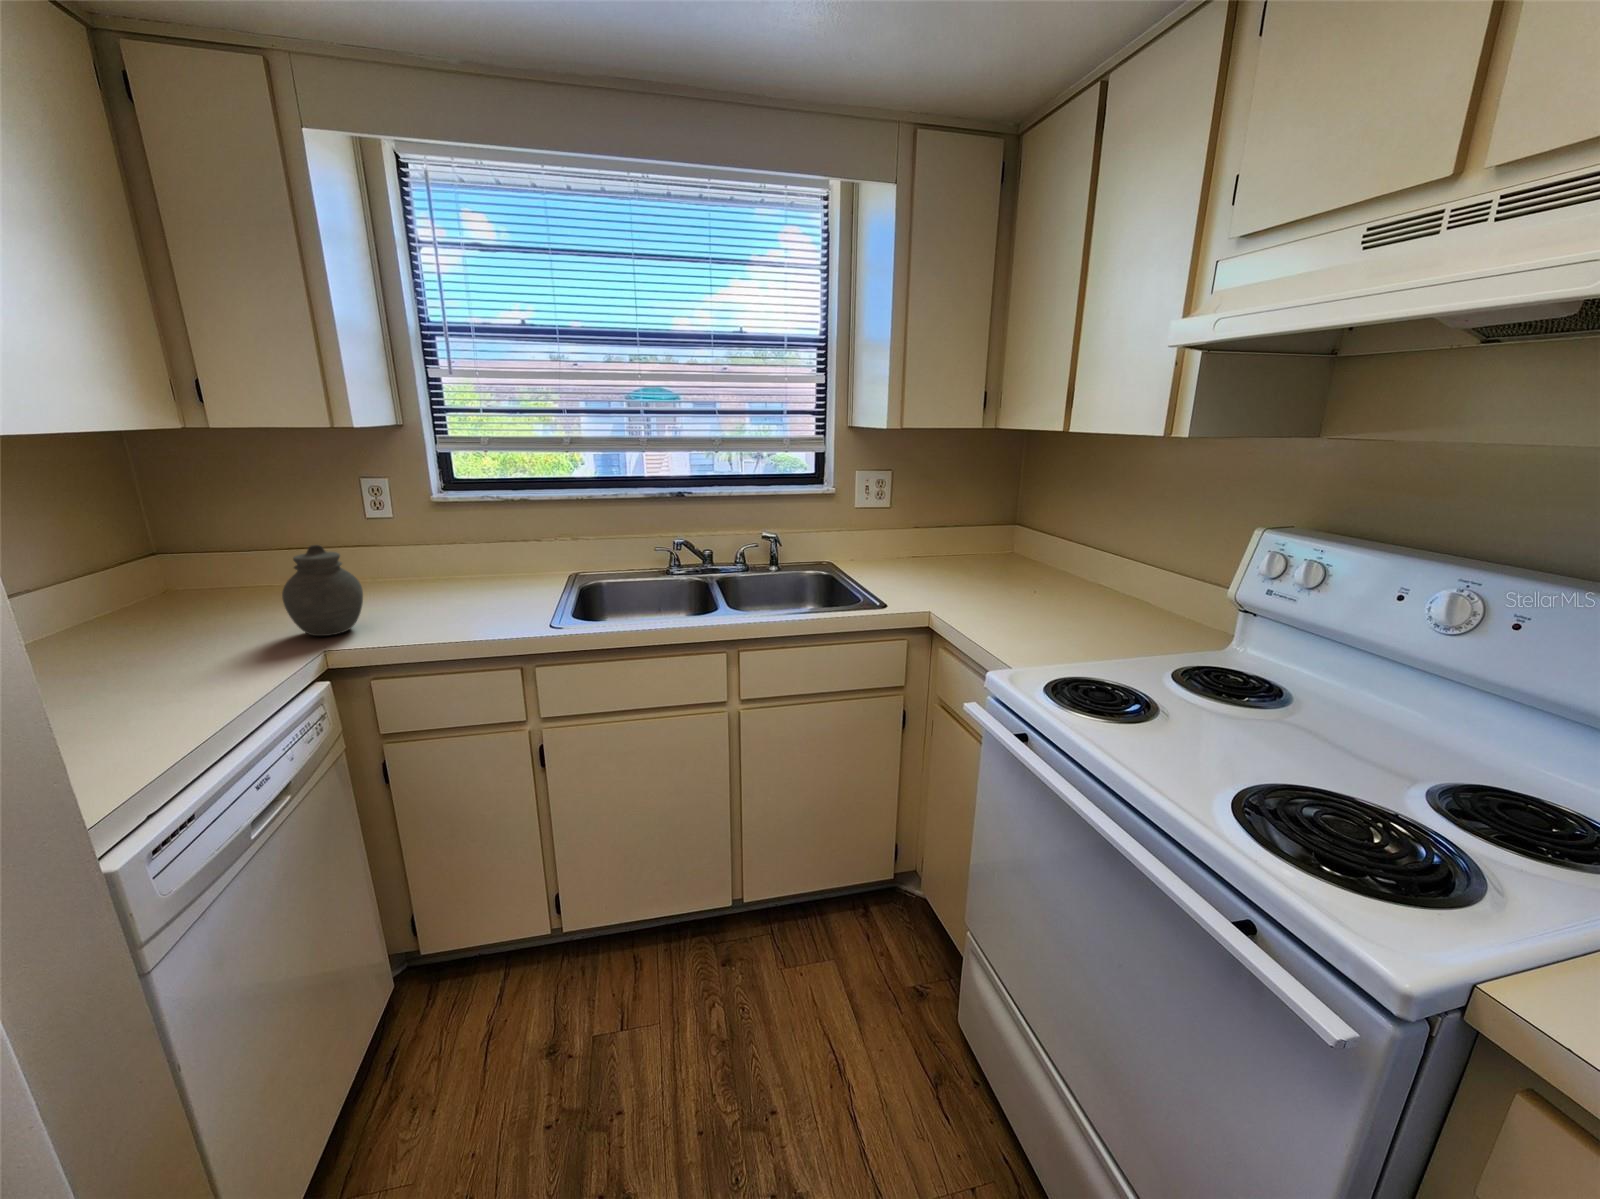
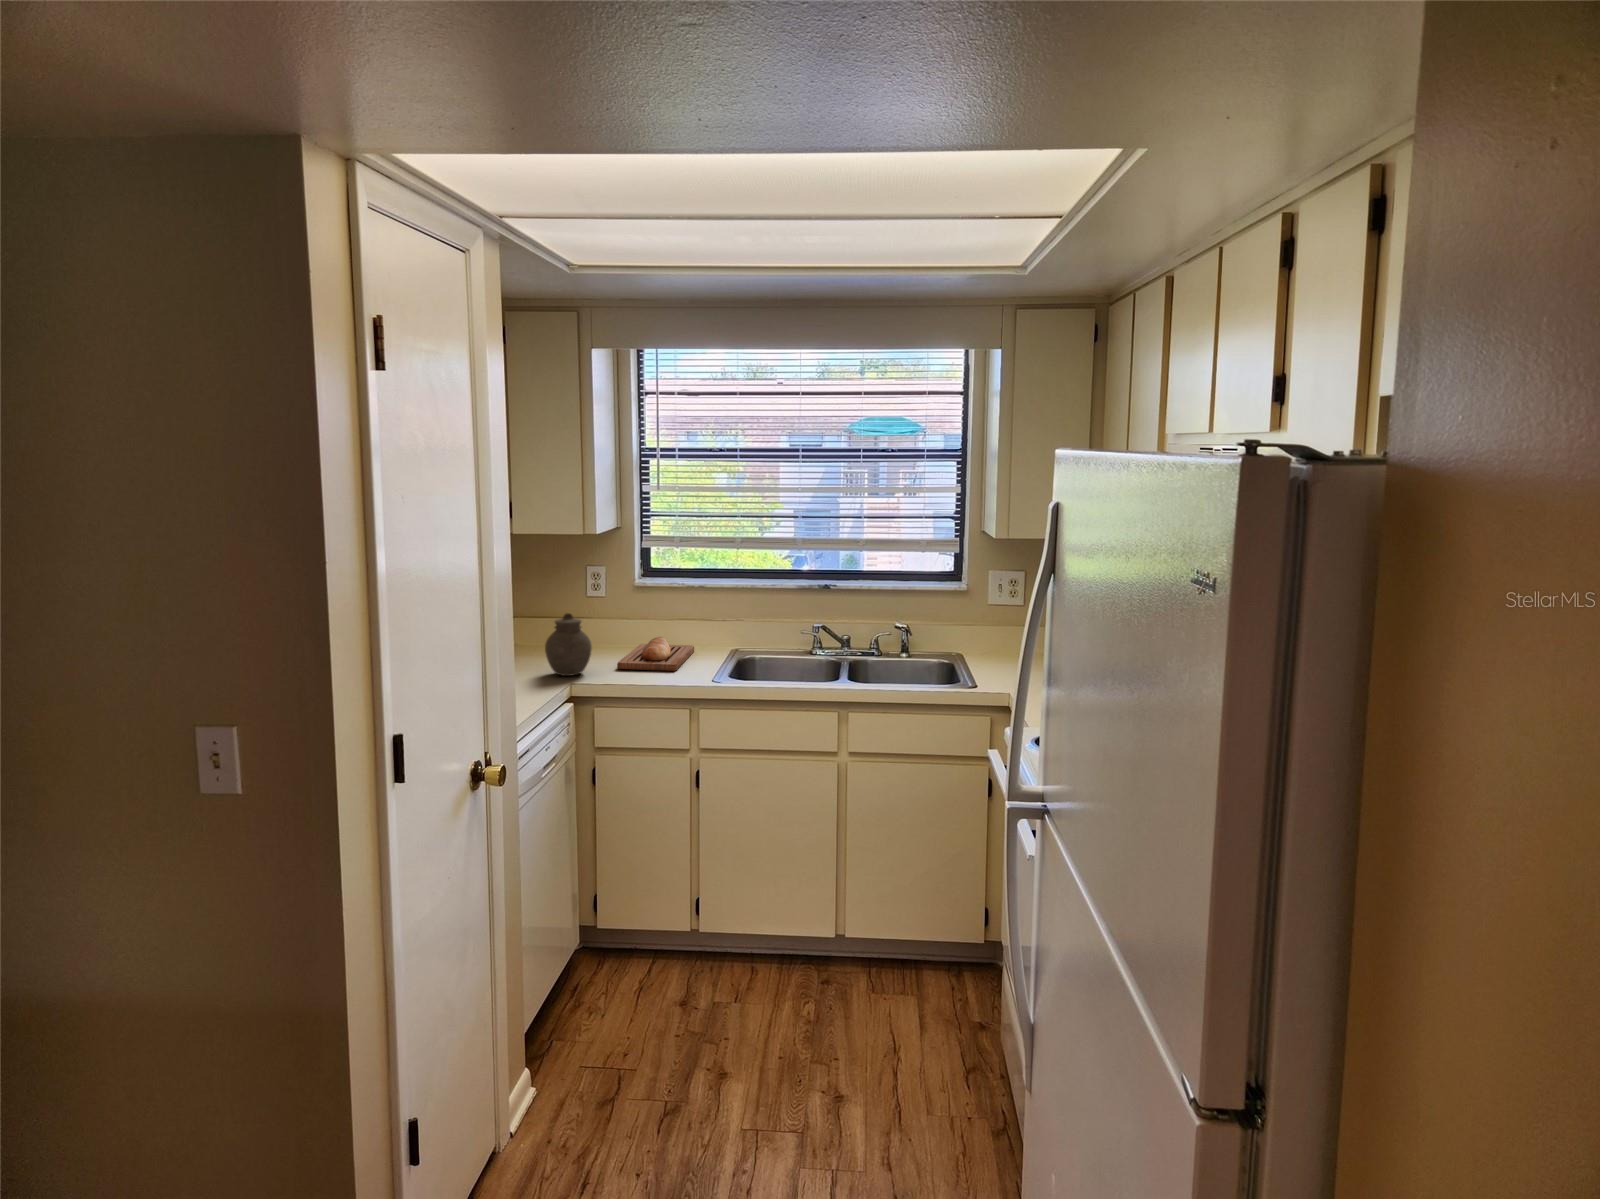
bread loaf: none [409,566,521,616] -> present [617,637,694,671]

